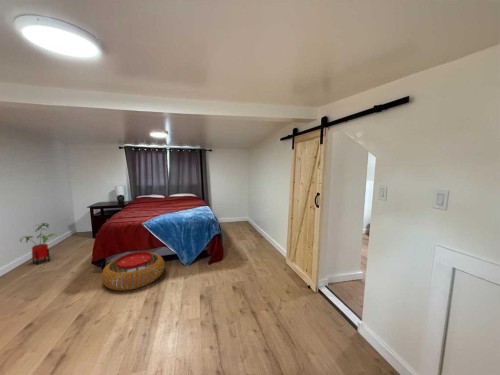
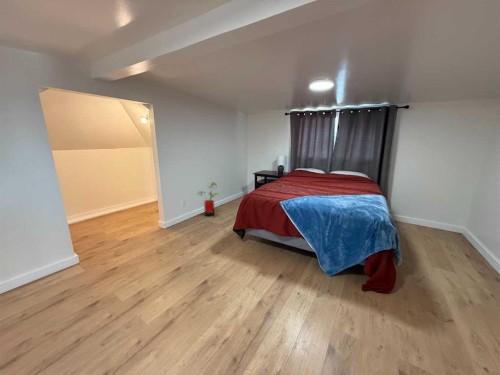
pouf: present [102,252,165,291] -> none [228,234,297,283]

